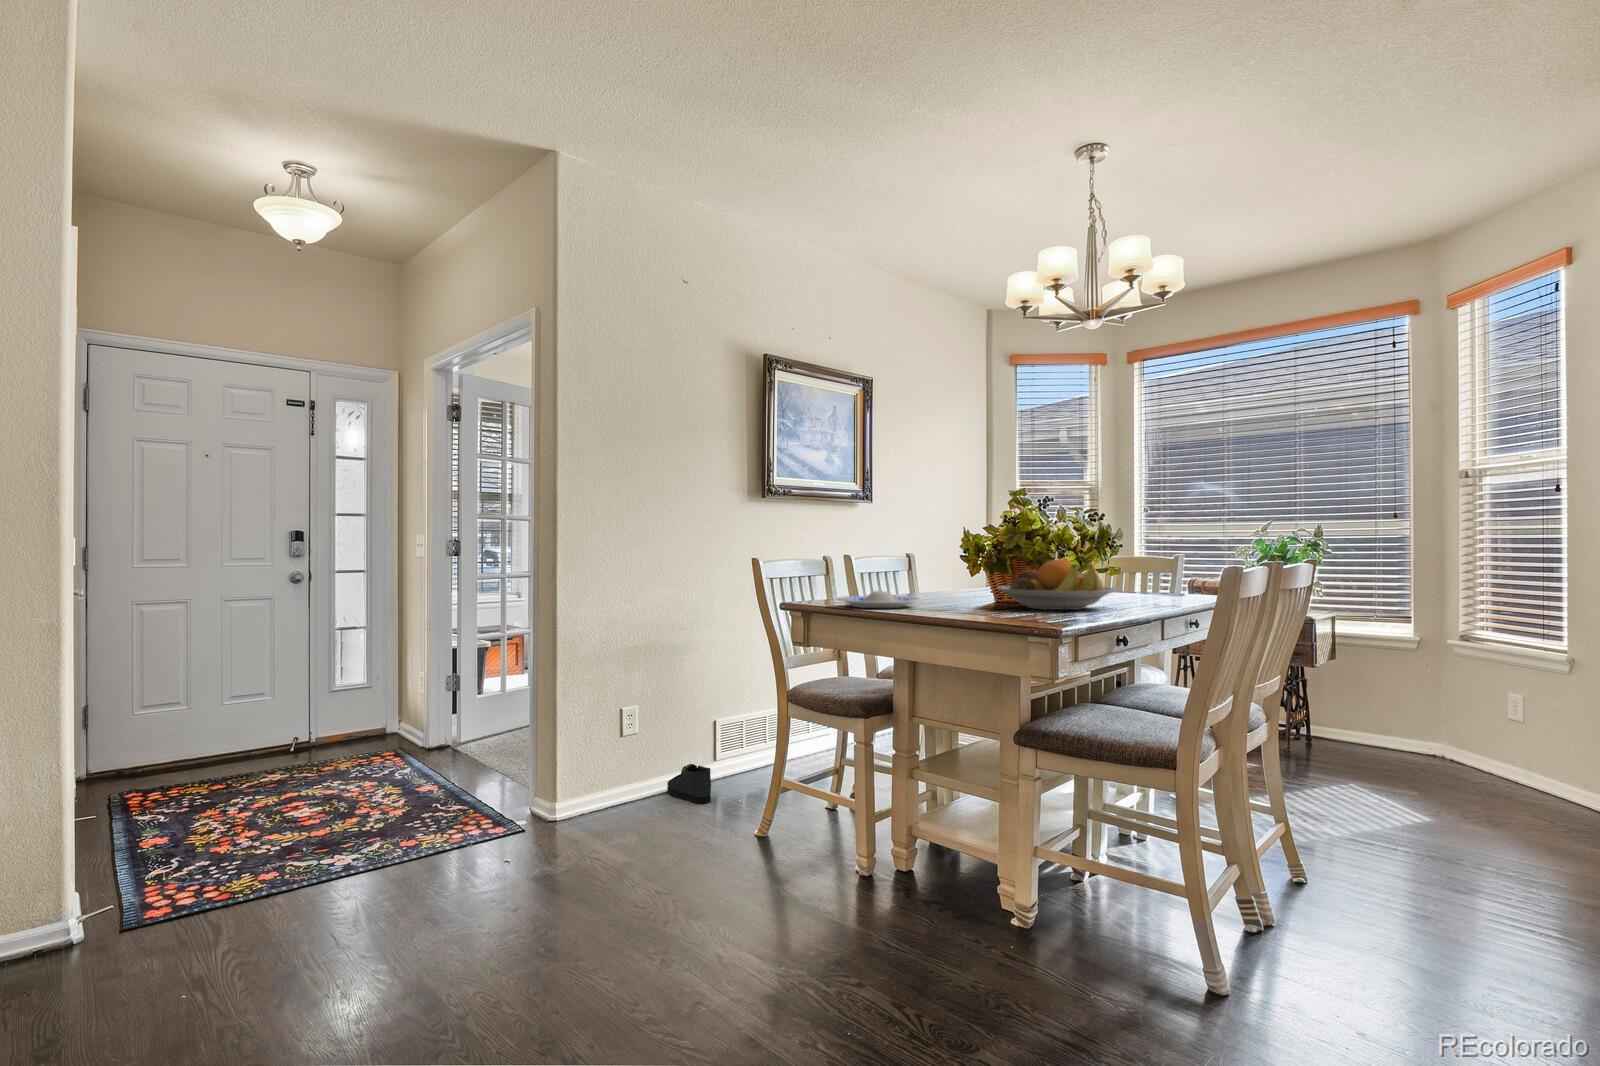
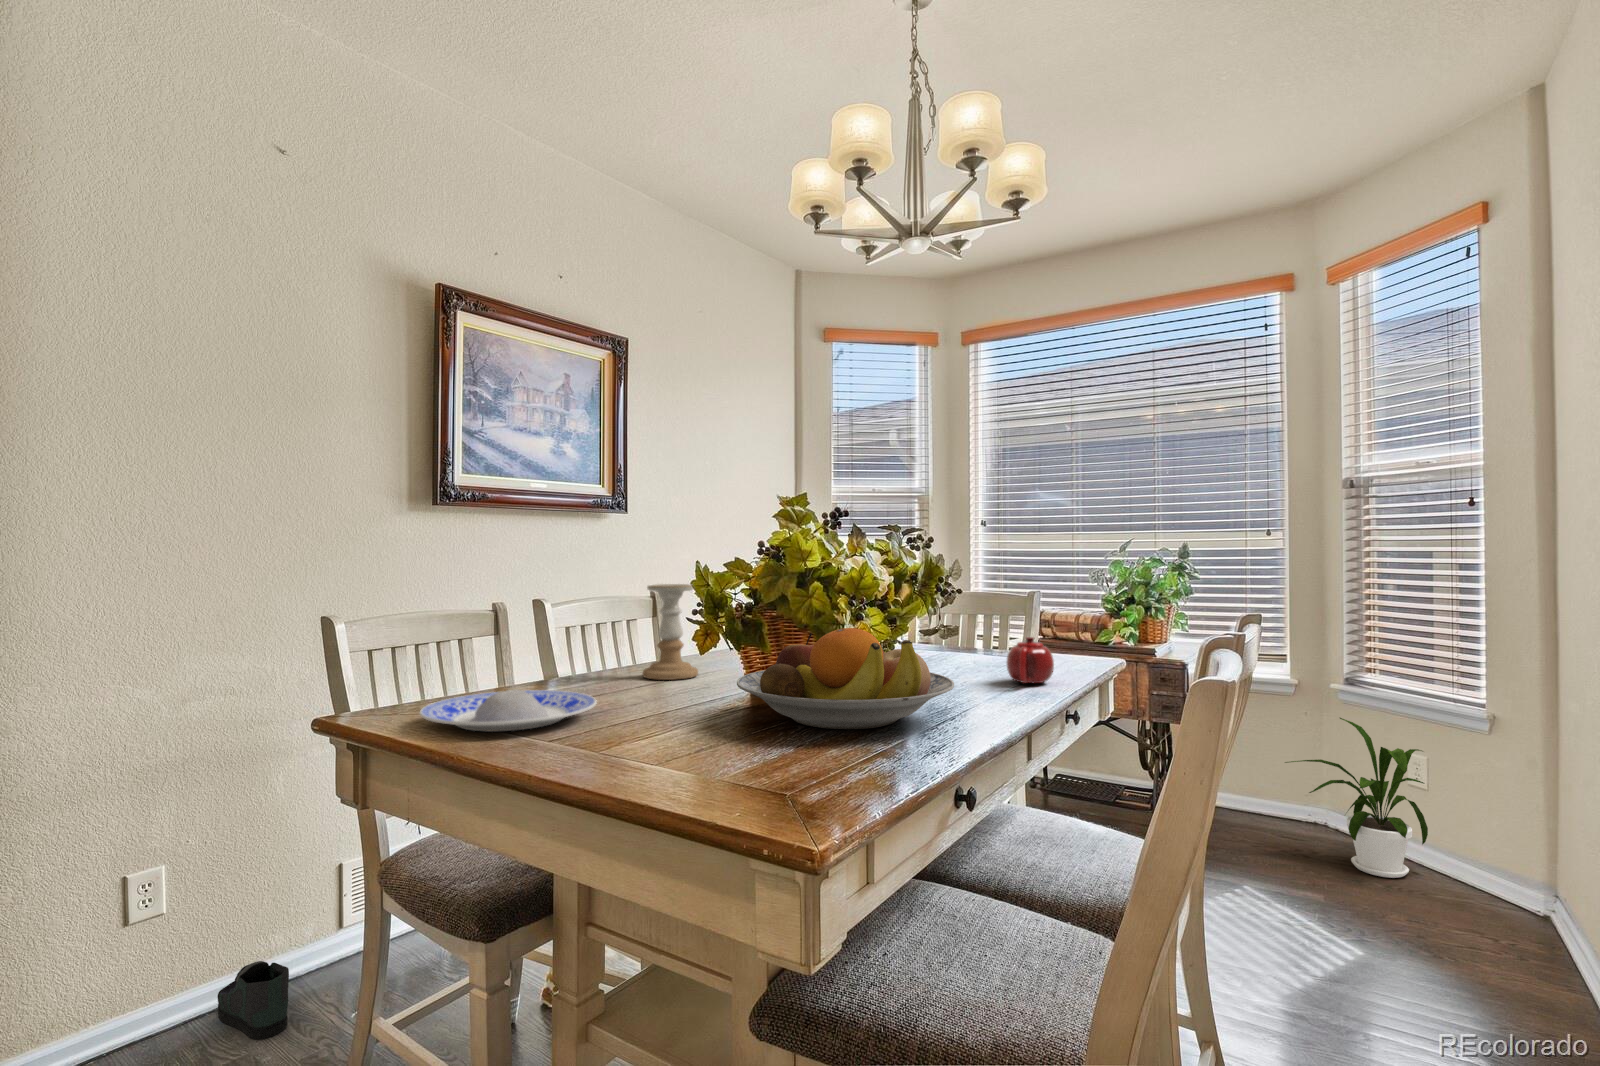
candle holder: none [923,544,957,599] -> present [642,584,698,680]
teapot: none [1151,575,1182,602] -> present [1006,637,1054,683]
house plant: none [1396,663,1517,784] -> present [1285,718,1428,878]

